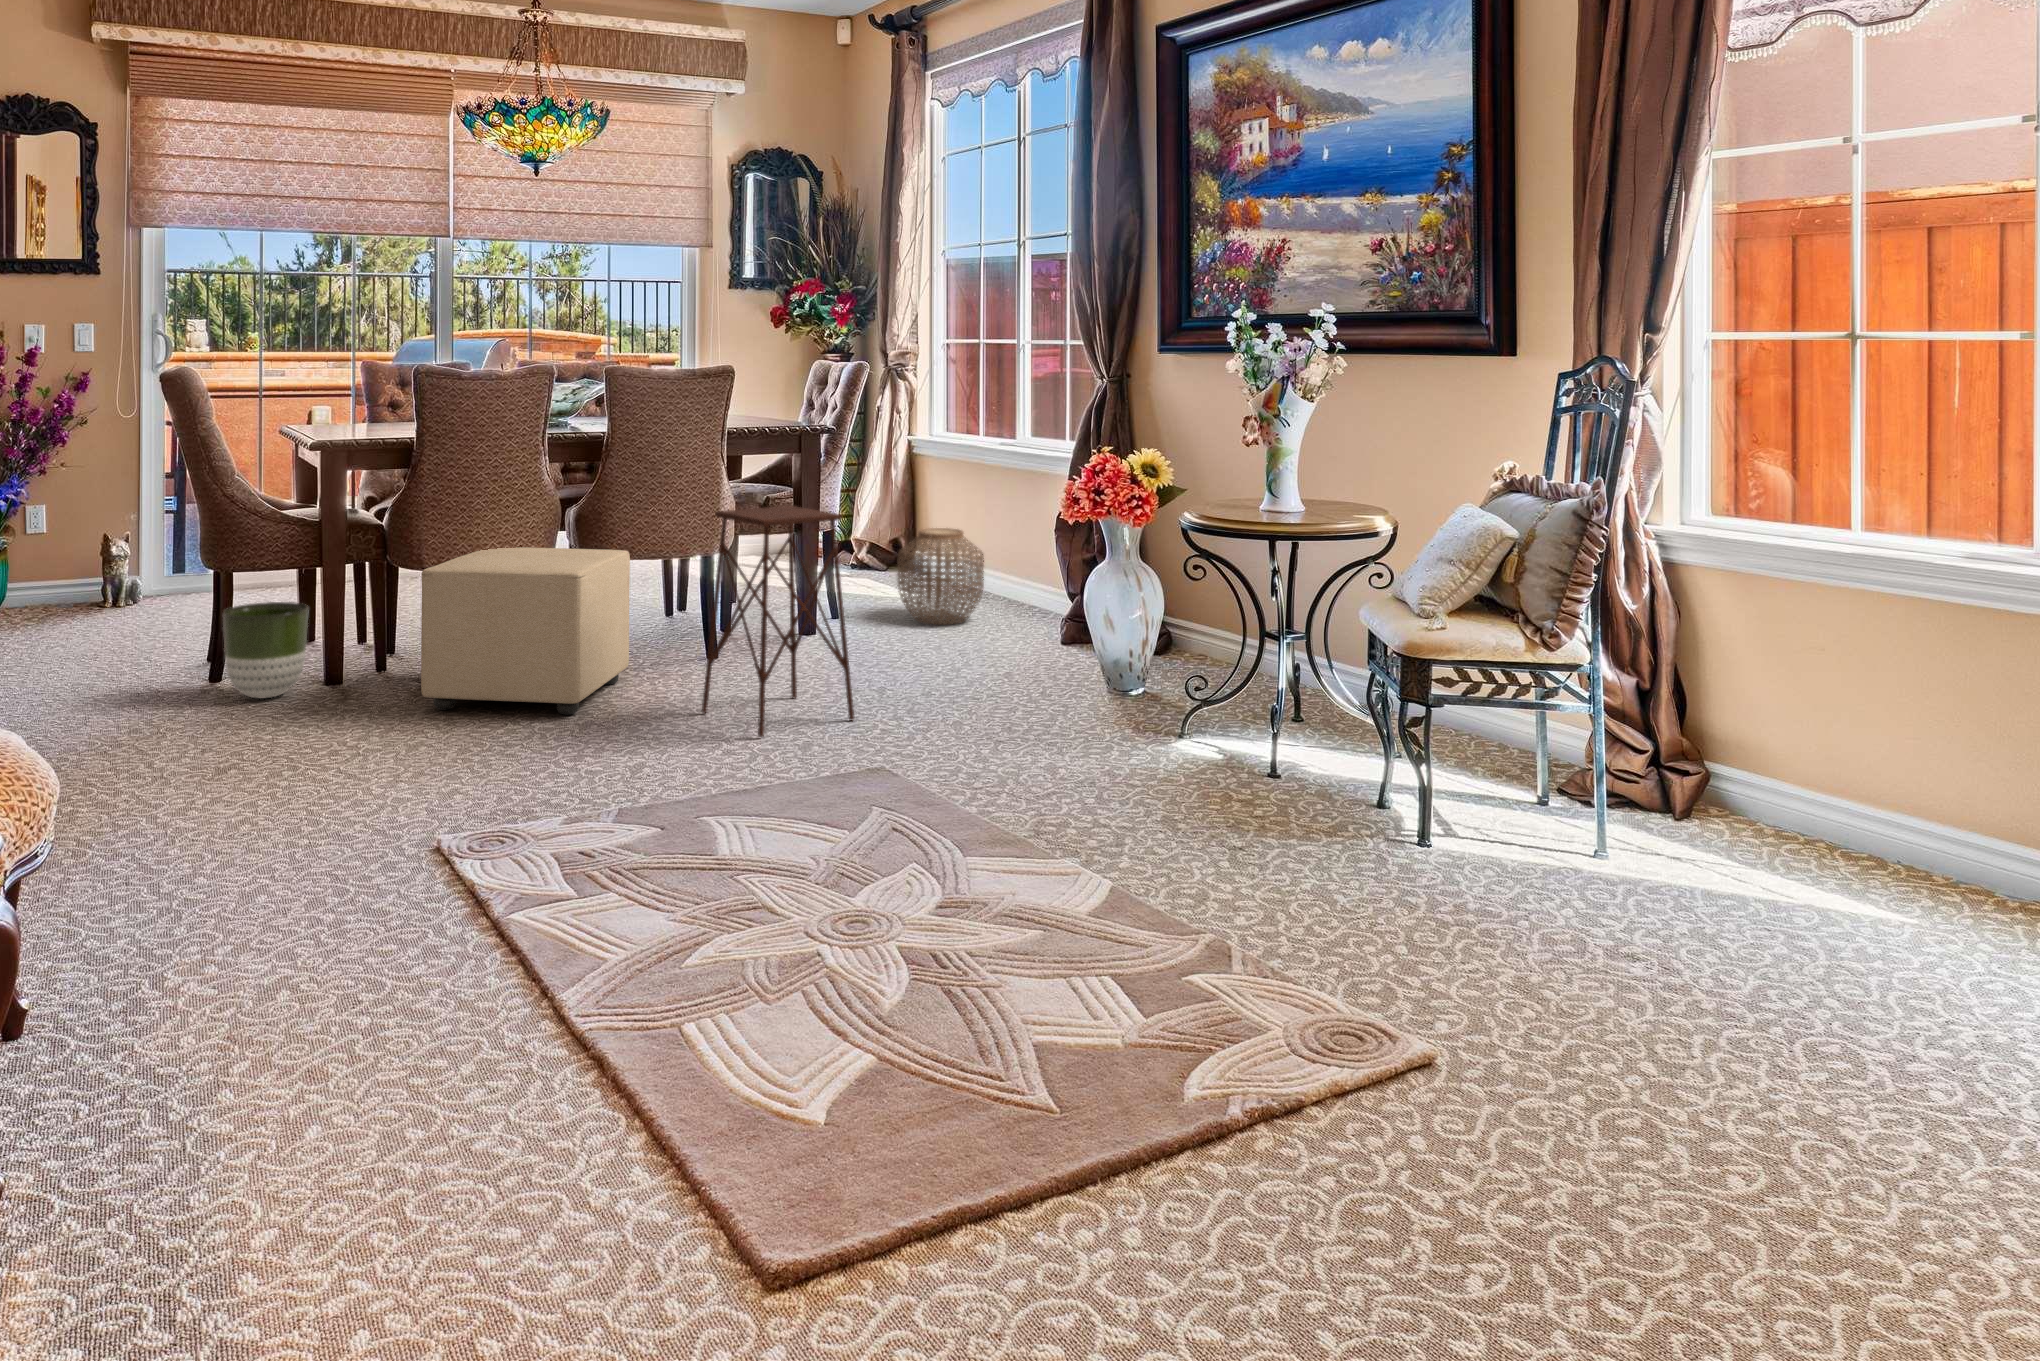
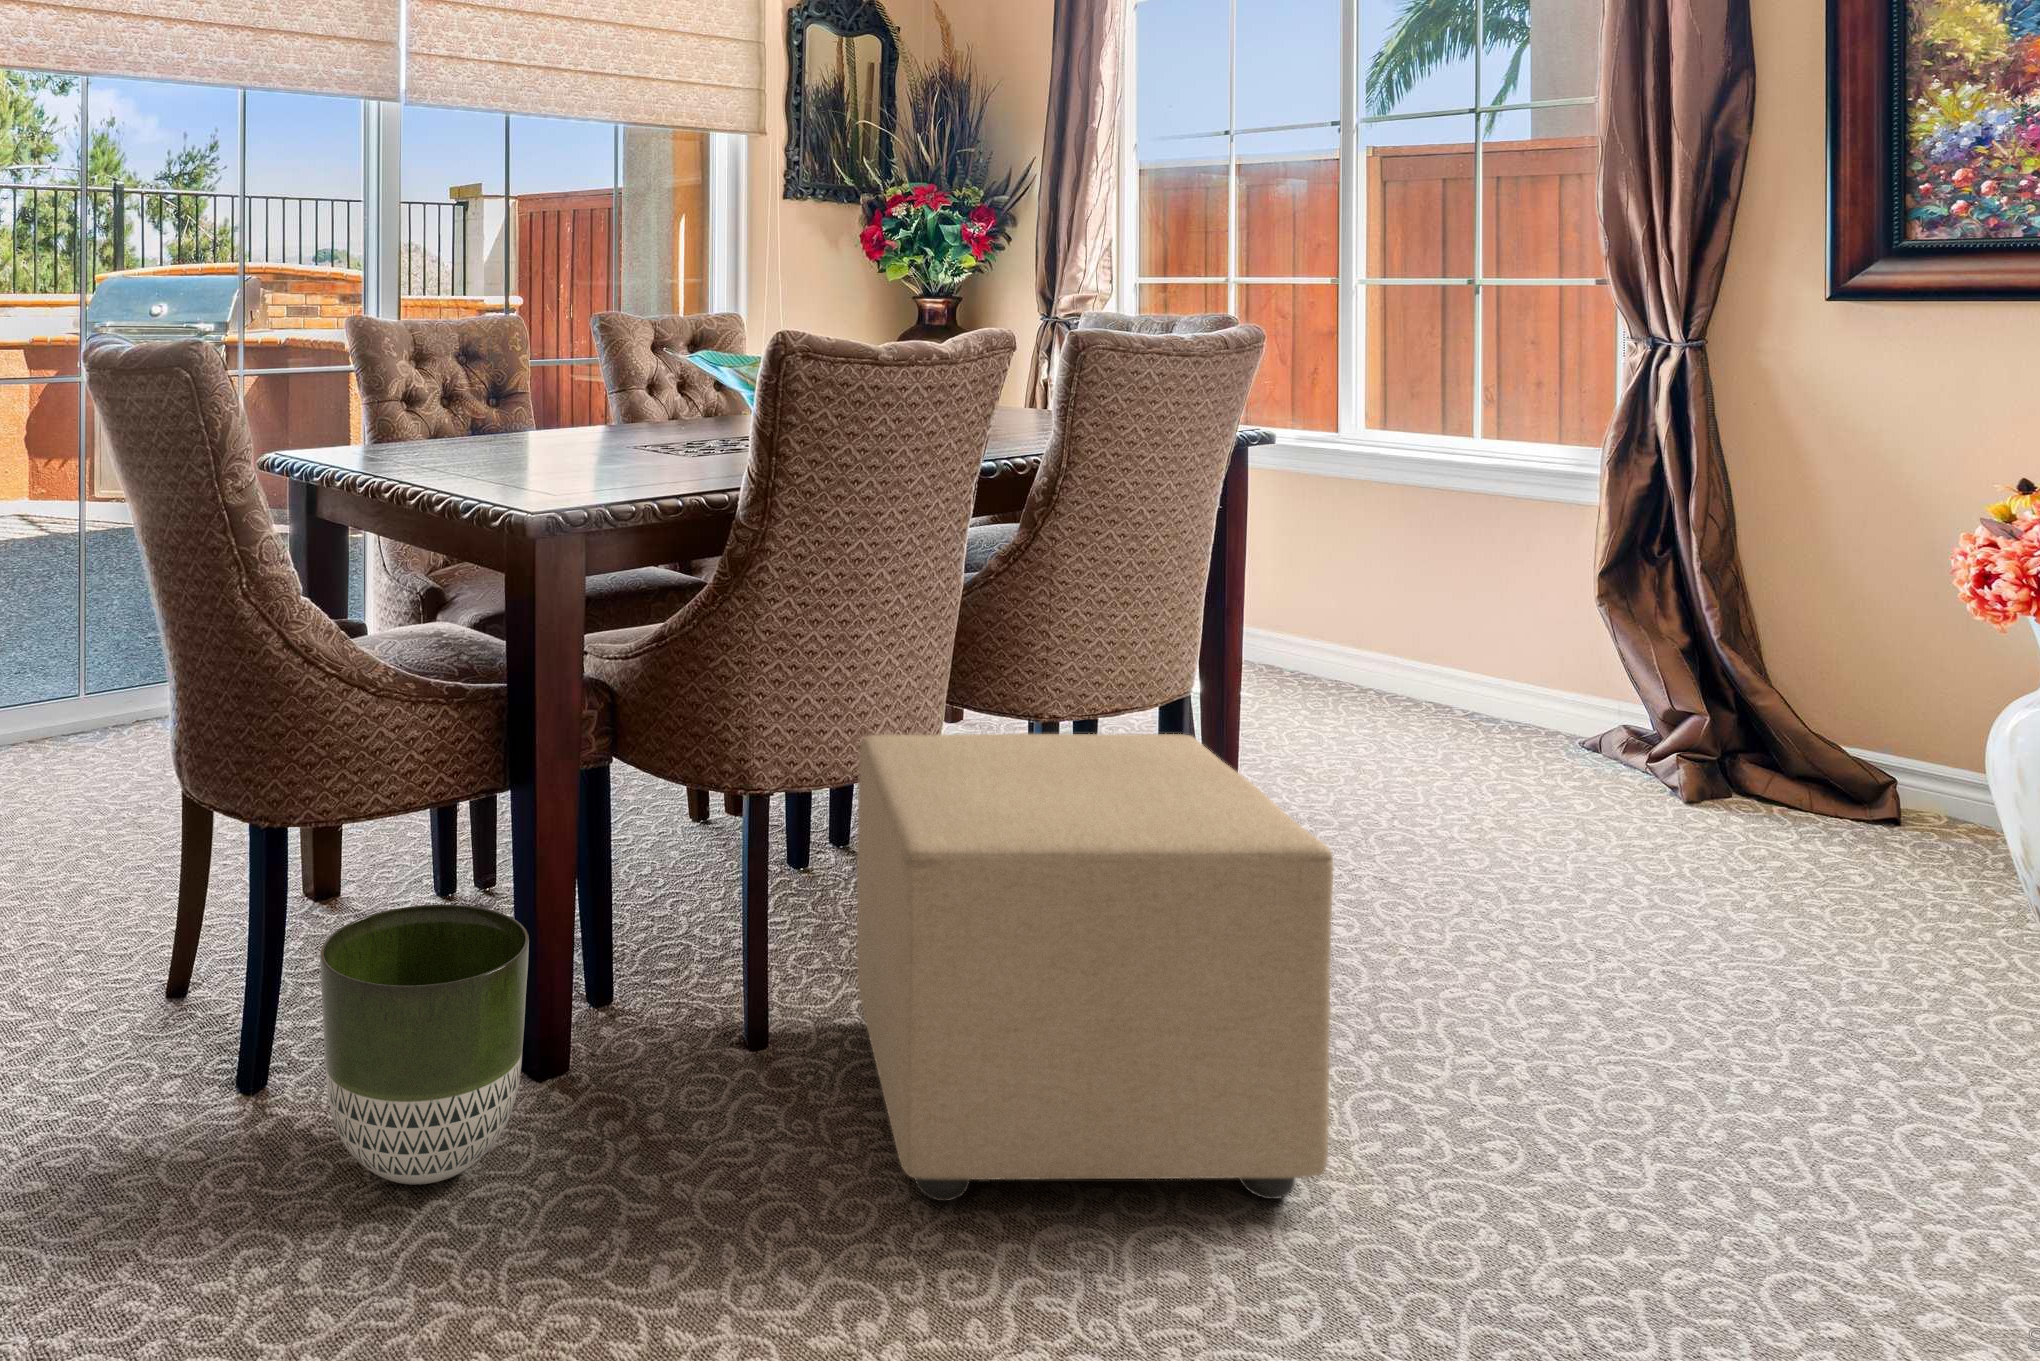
side table: present [702,506,854,737] -> none [1566,641,1947,1279]
woven basket: present [898,528,984,625] -> none [1361,618,1532,797]

